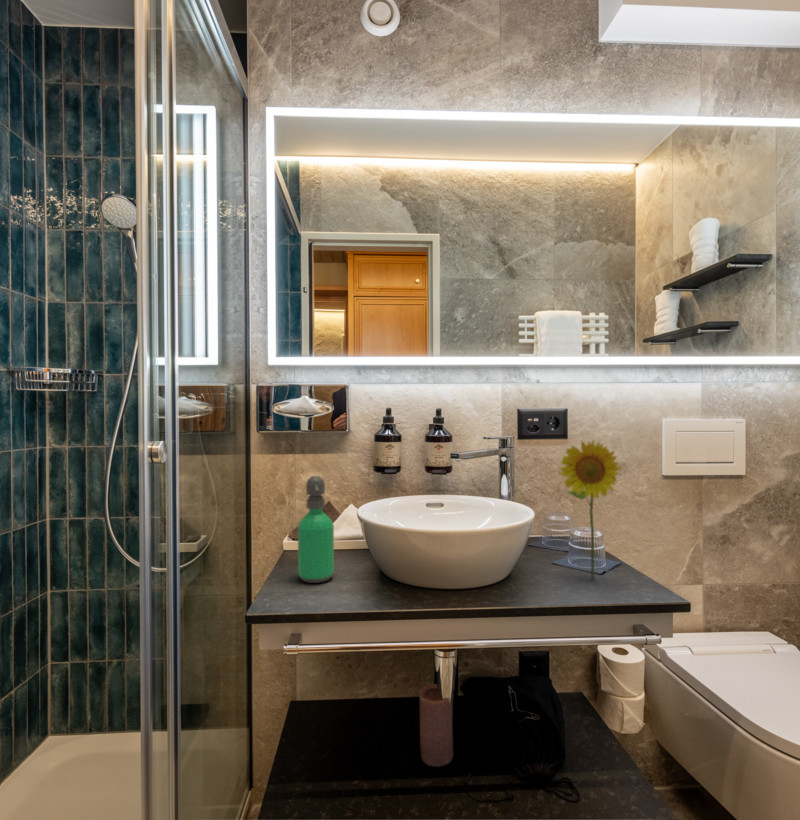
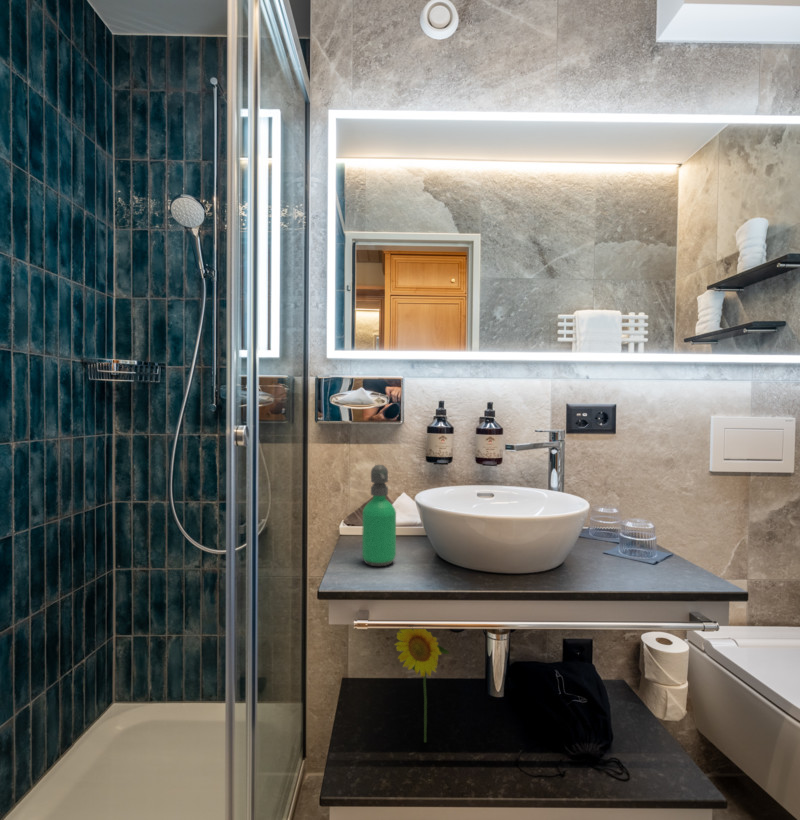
flower: present [560,441,620,579] -> present [395,629,449,743]
candle: present [420,684,453,767] -> none [473,667,505,745]

